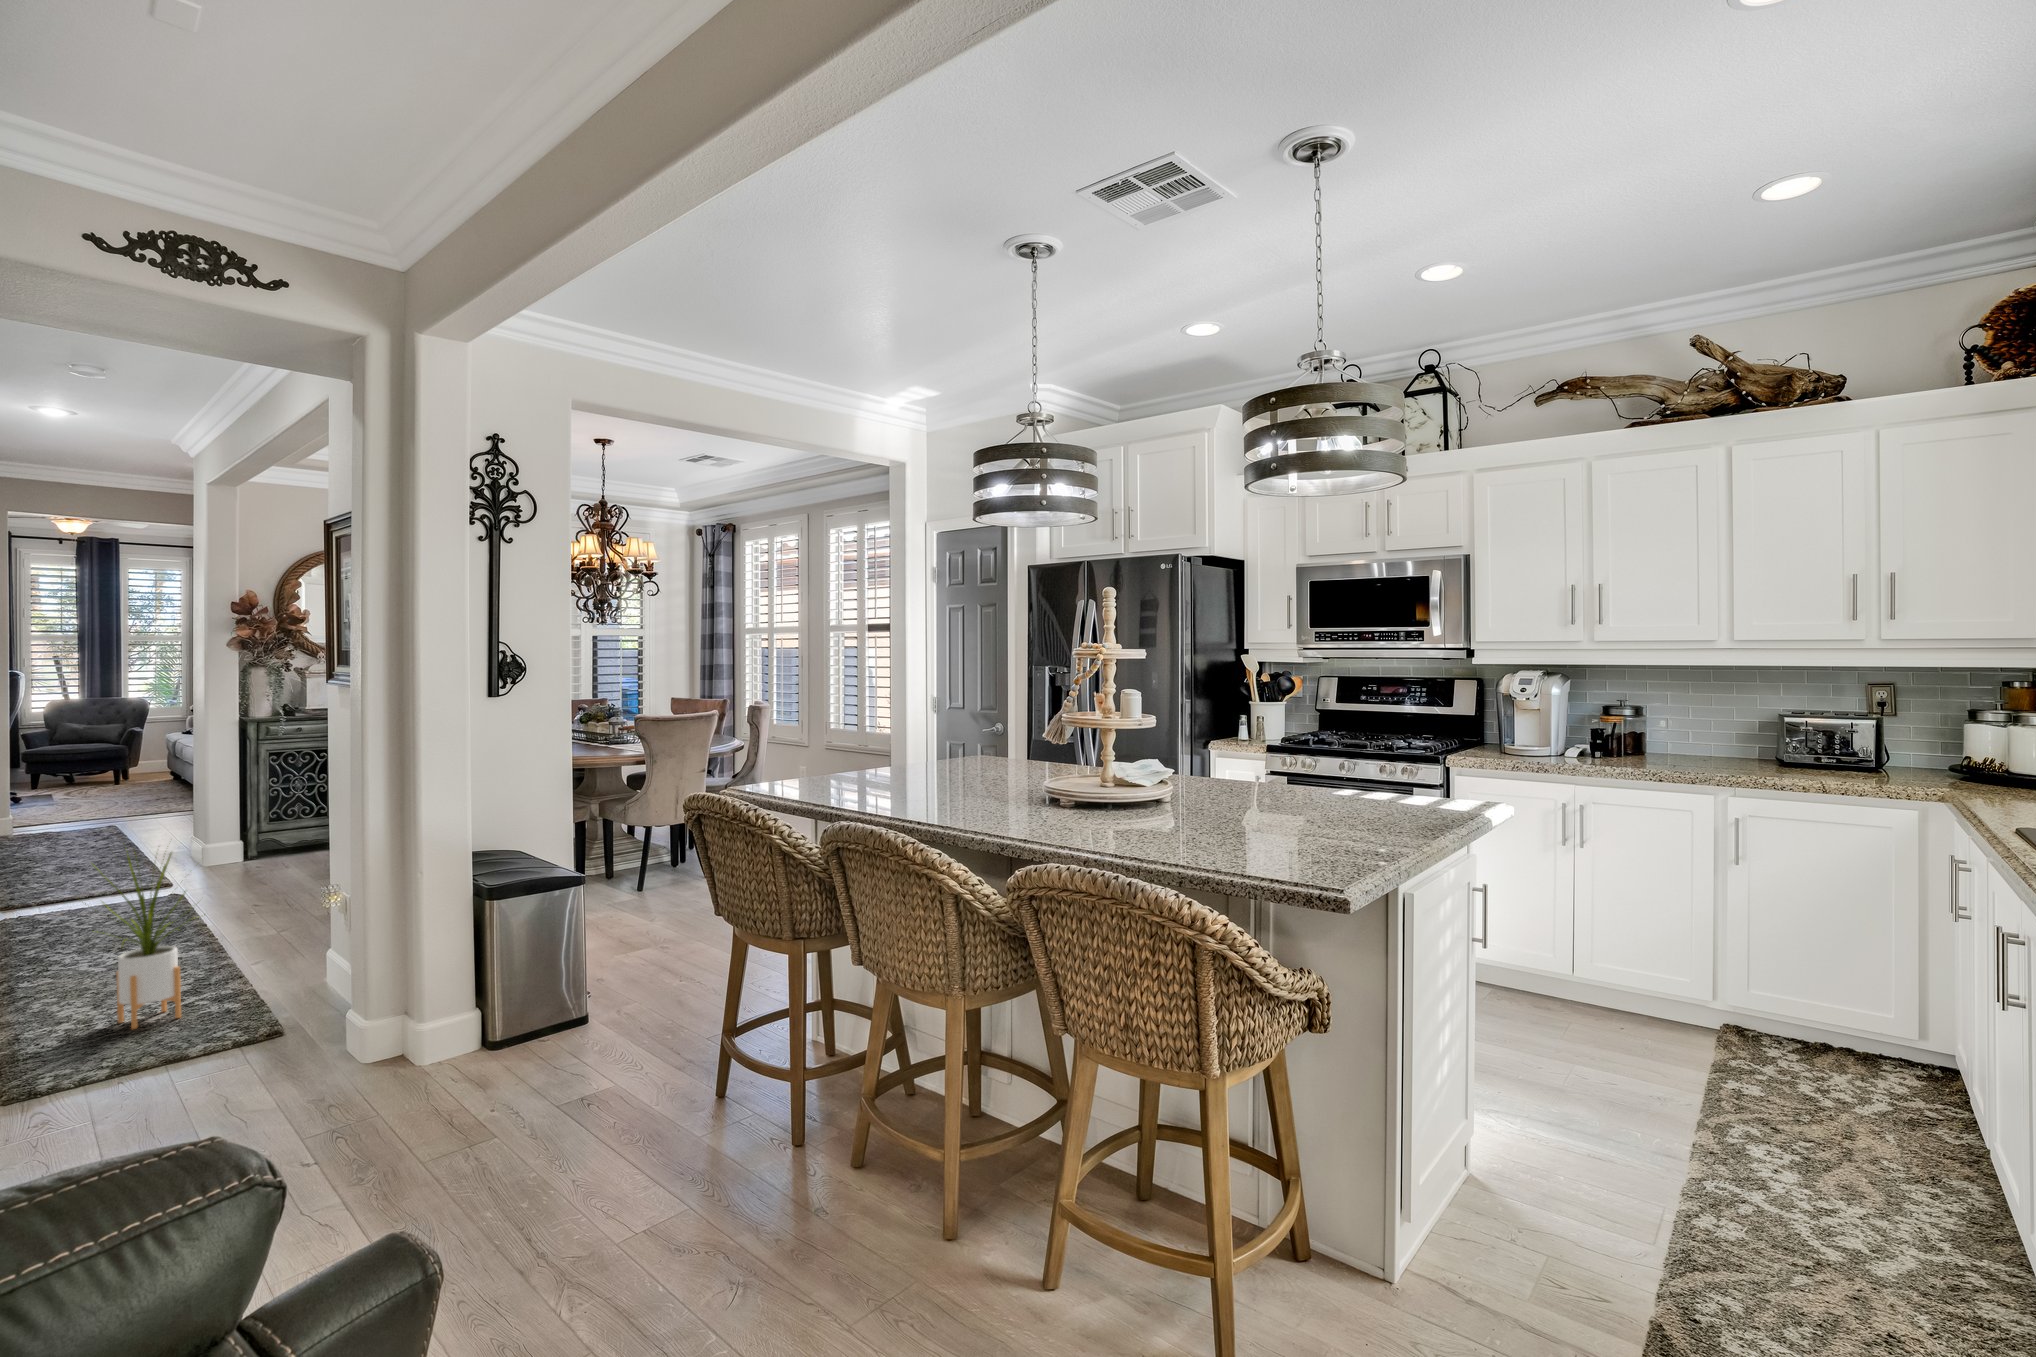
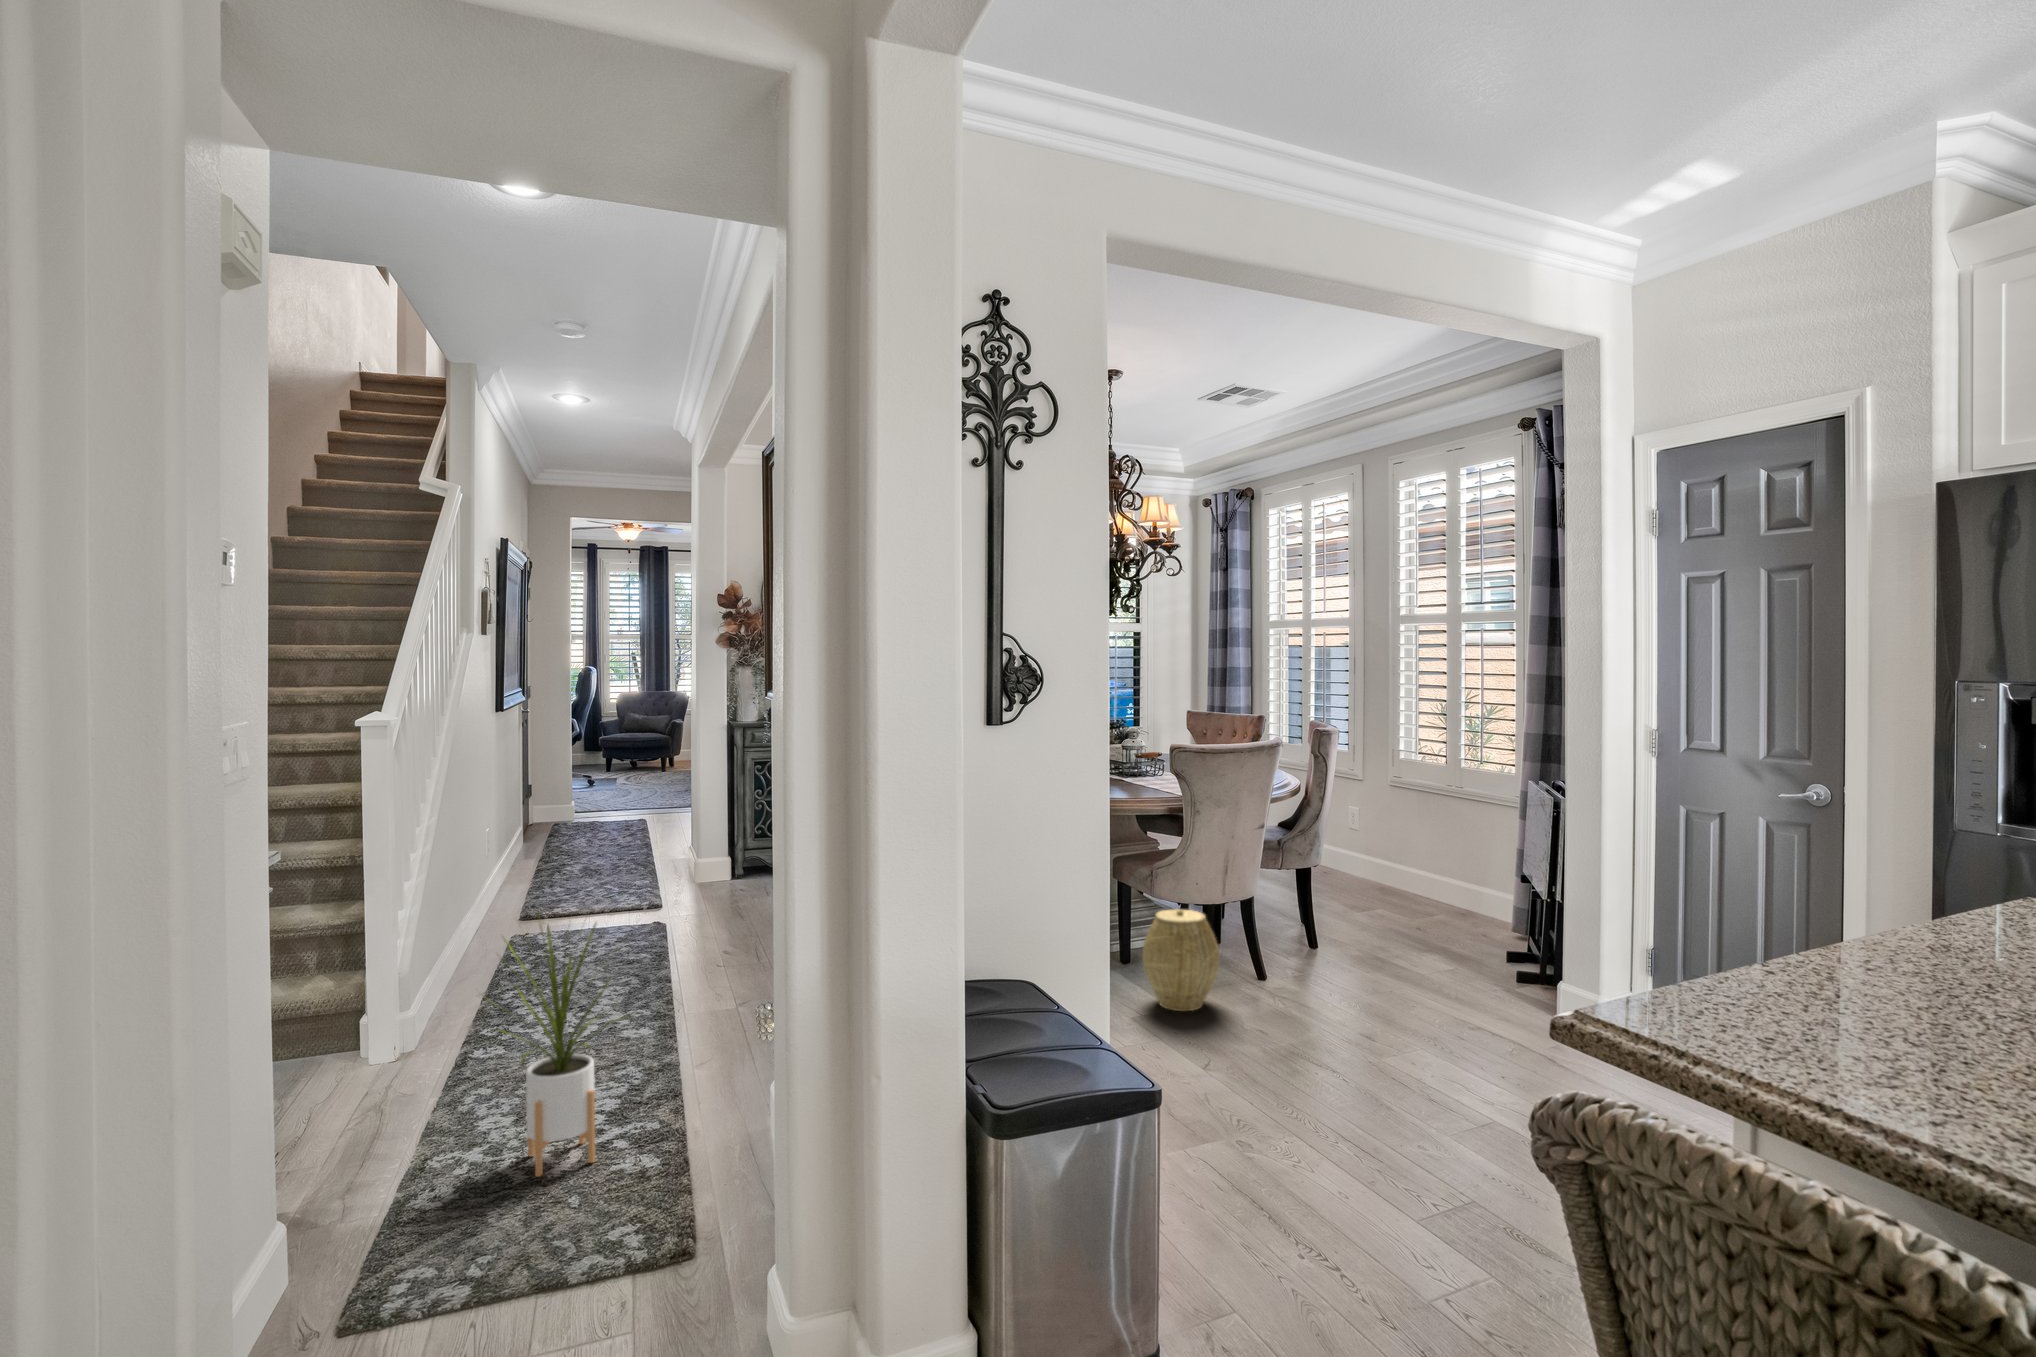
woven basket: none [620,830,676,899] -> present [1142,909,1220,1011]

